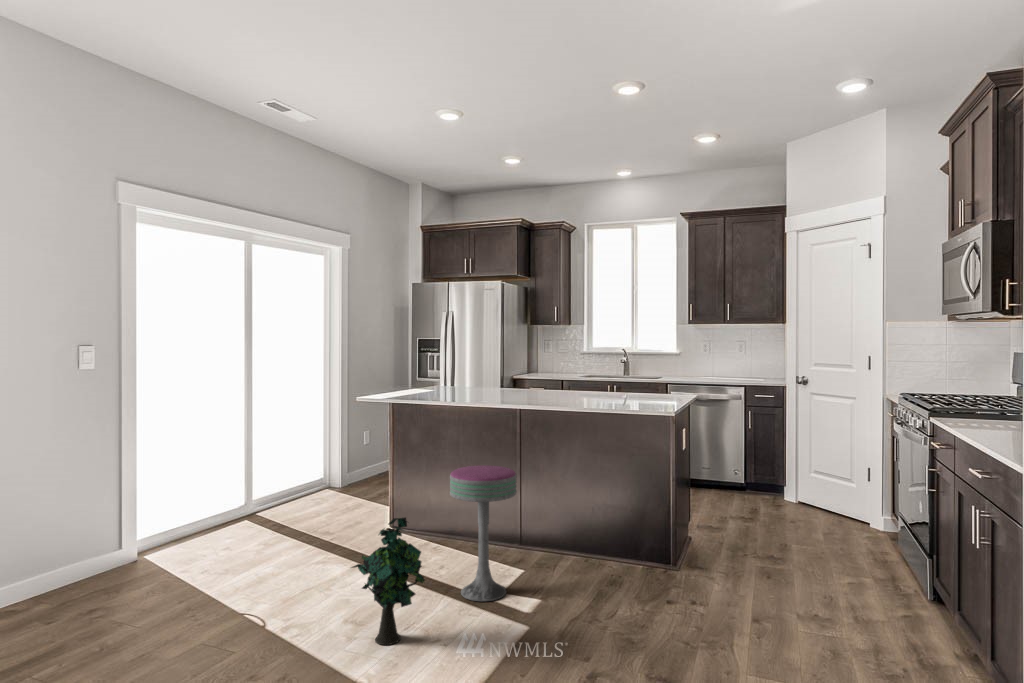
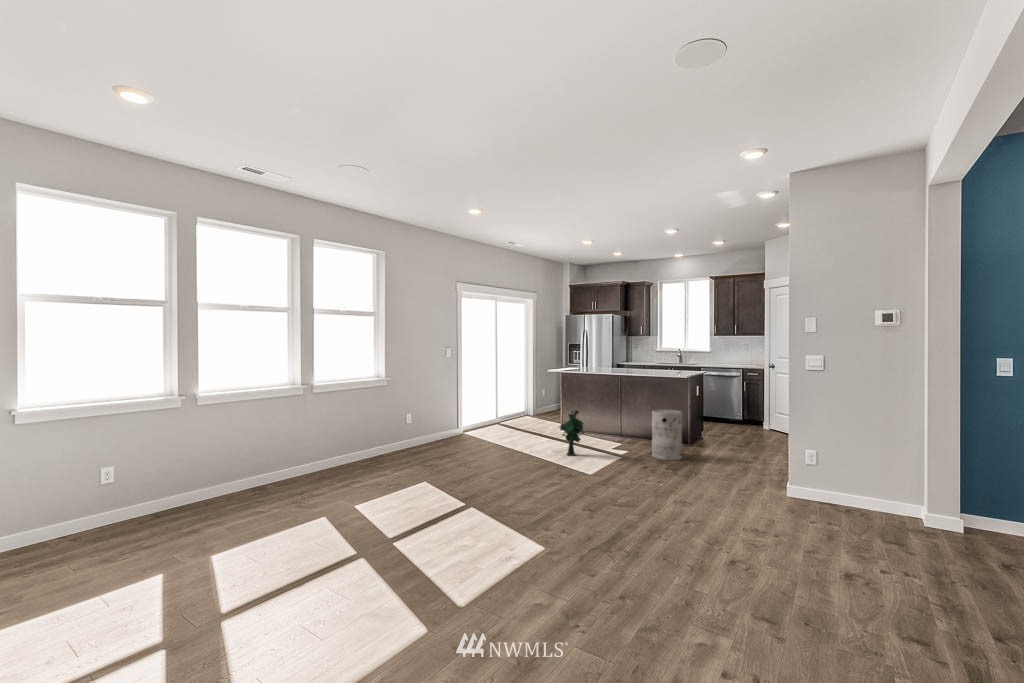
bar stool: present [450,465,517,602] -> none [592,397,620,449]
trash can: none [596,500,674,642] -> present [651,409,683,460]

